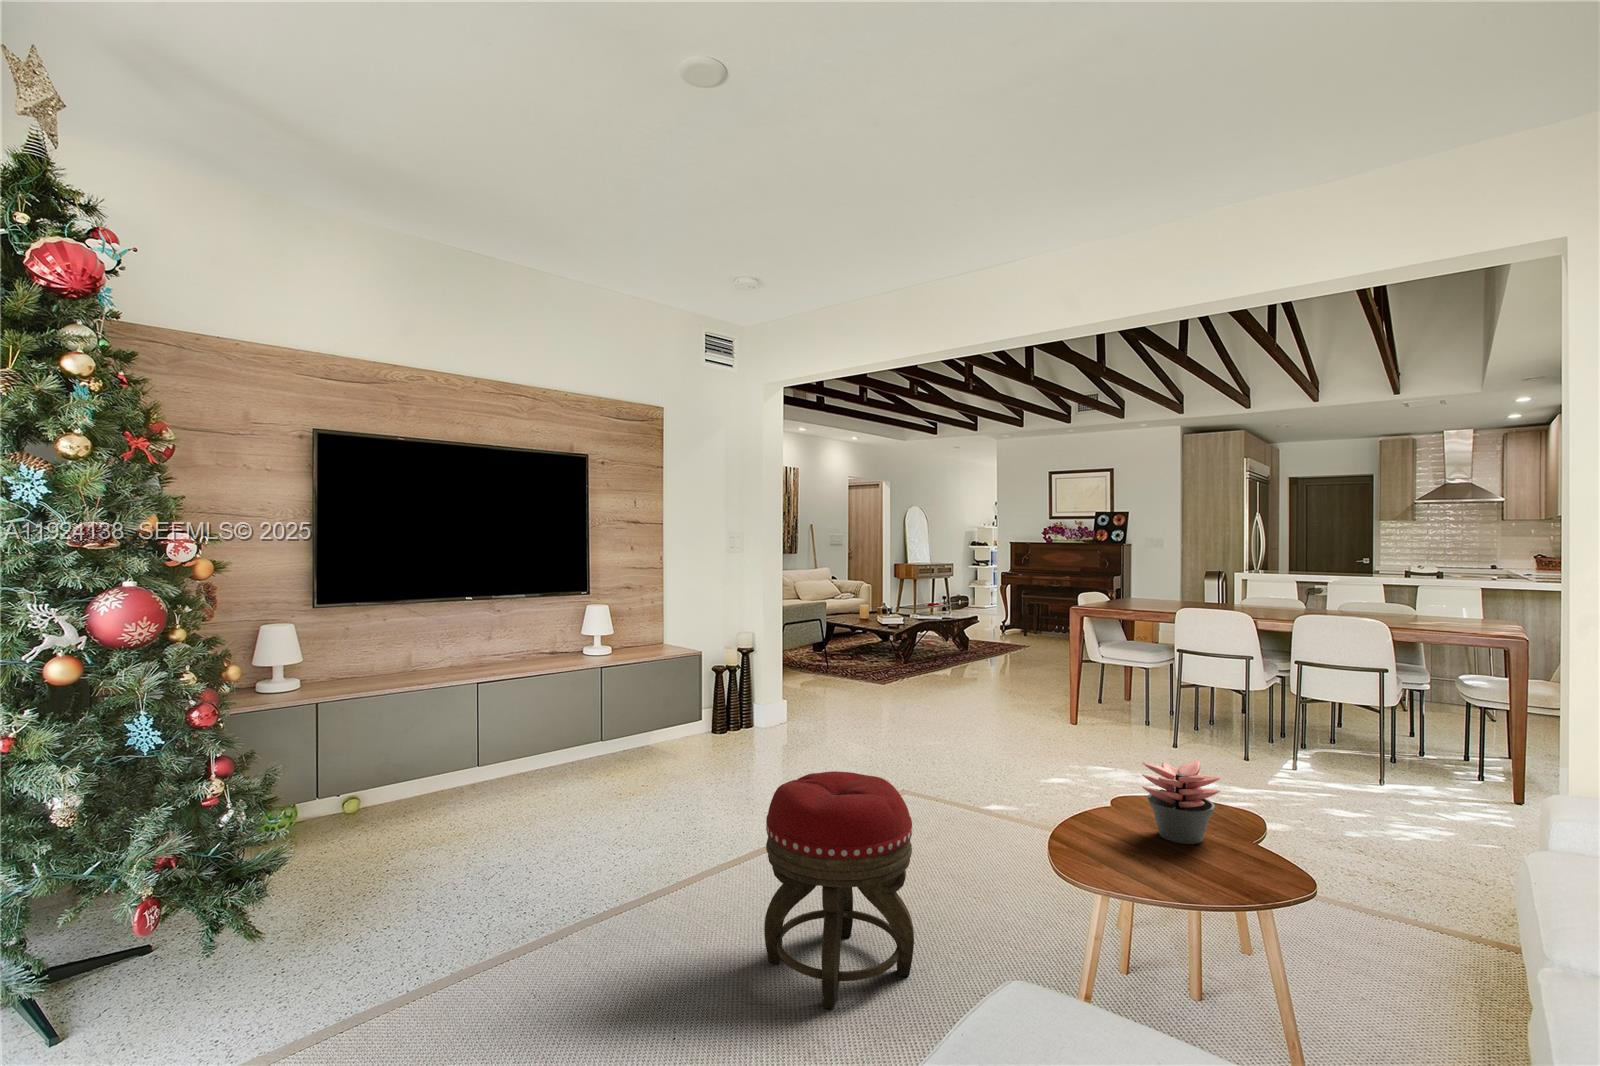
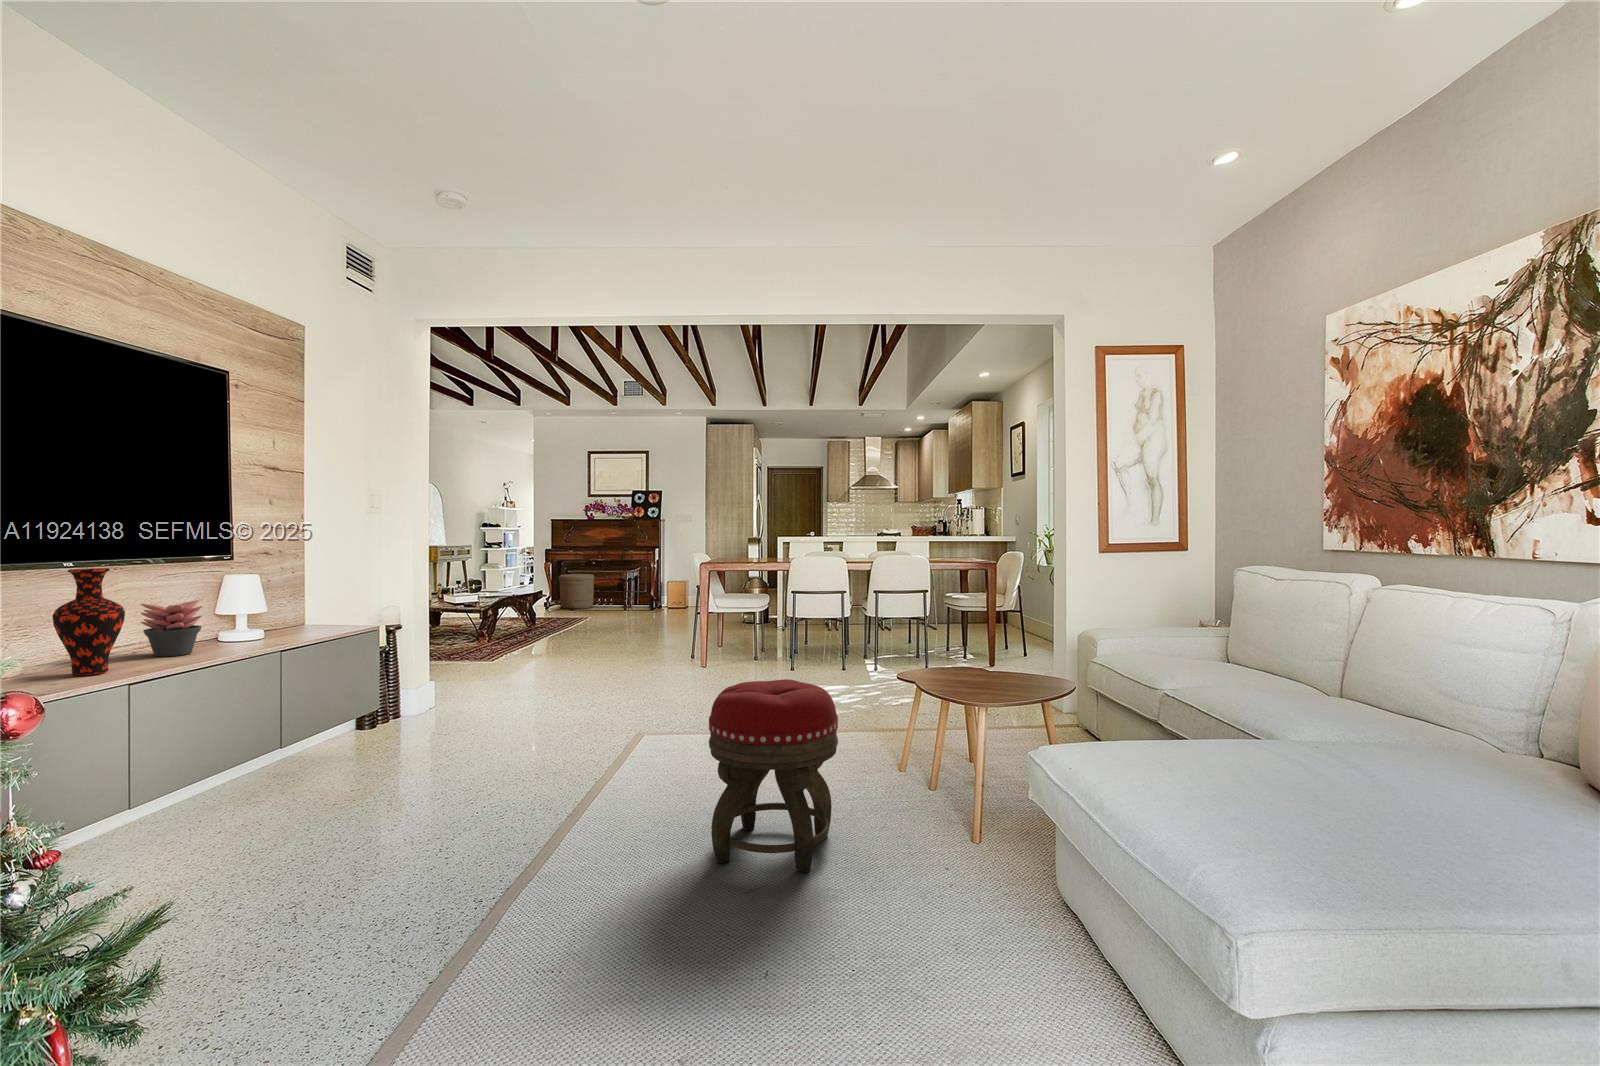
vase: none [452,601,491,675] -> present [53,568,125,676]
woven basket: none [1008,601,1046,639] -> present [559,574,594,609]
succulent plant: present [1142,760,1220,844] -> present [141,600,202,657]

